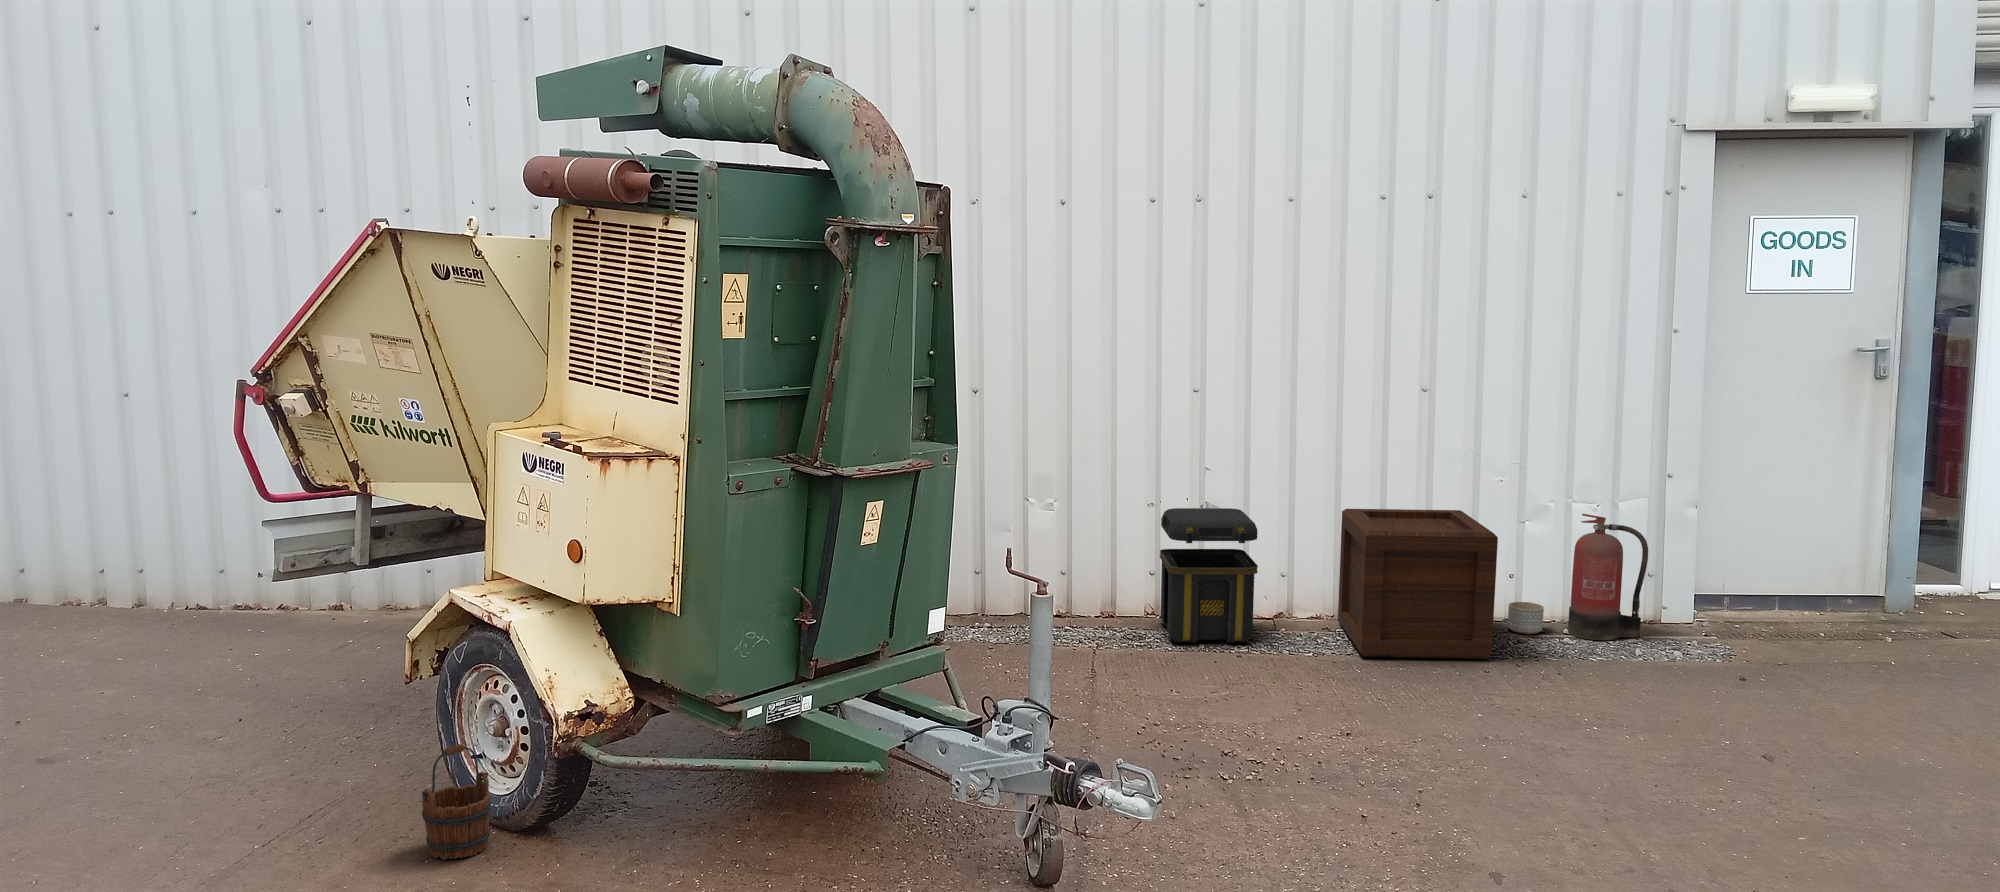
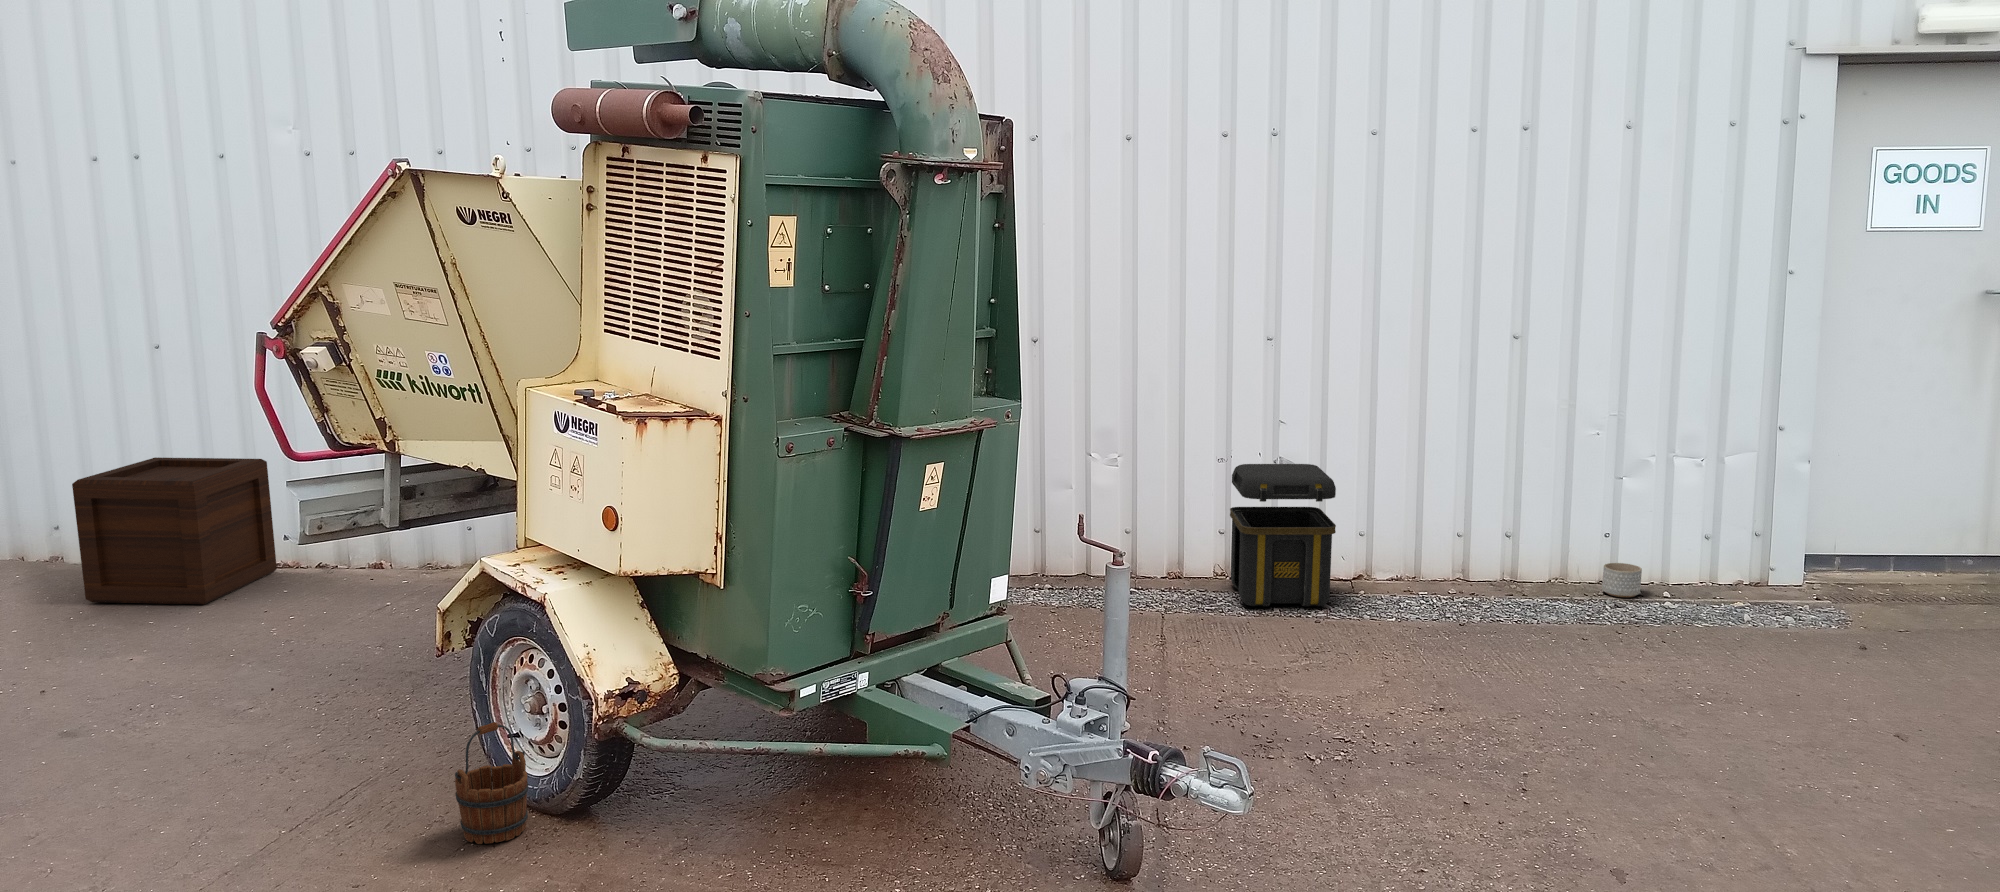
wooden crate: present [1338,509,1498,659] -> present [72,457,277,604]
fire extinguisher: present [1568,514,1648,640] -> none [1667,469,1757,604]

